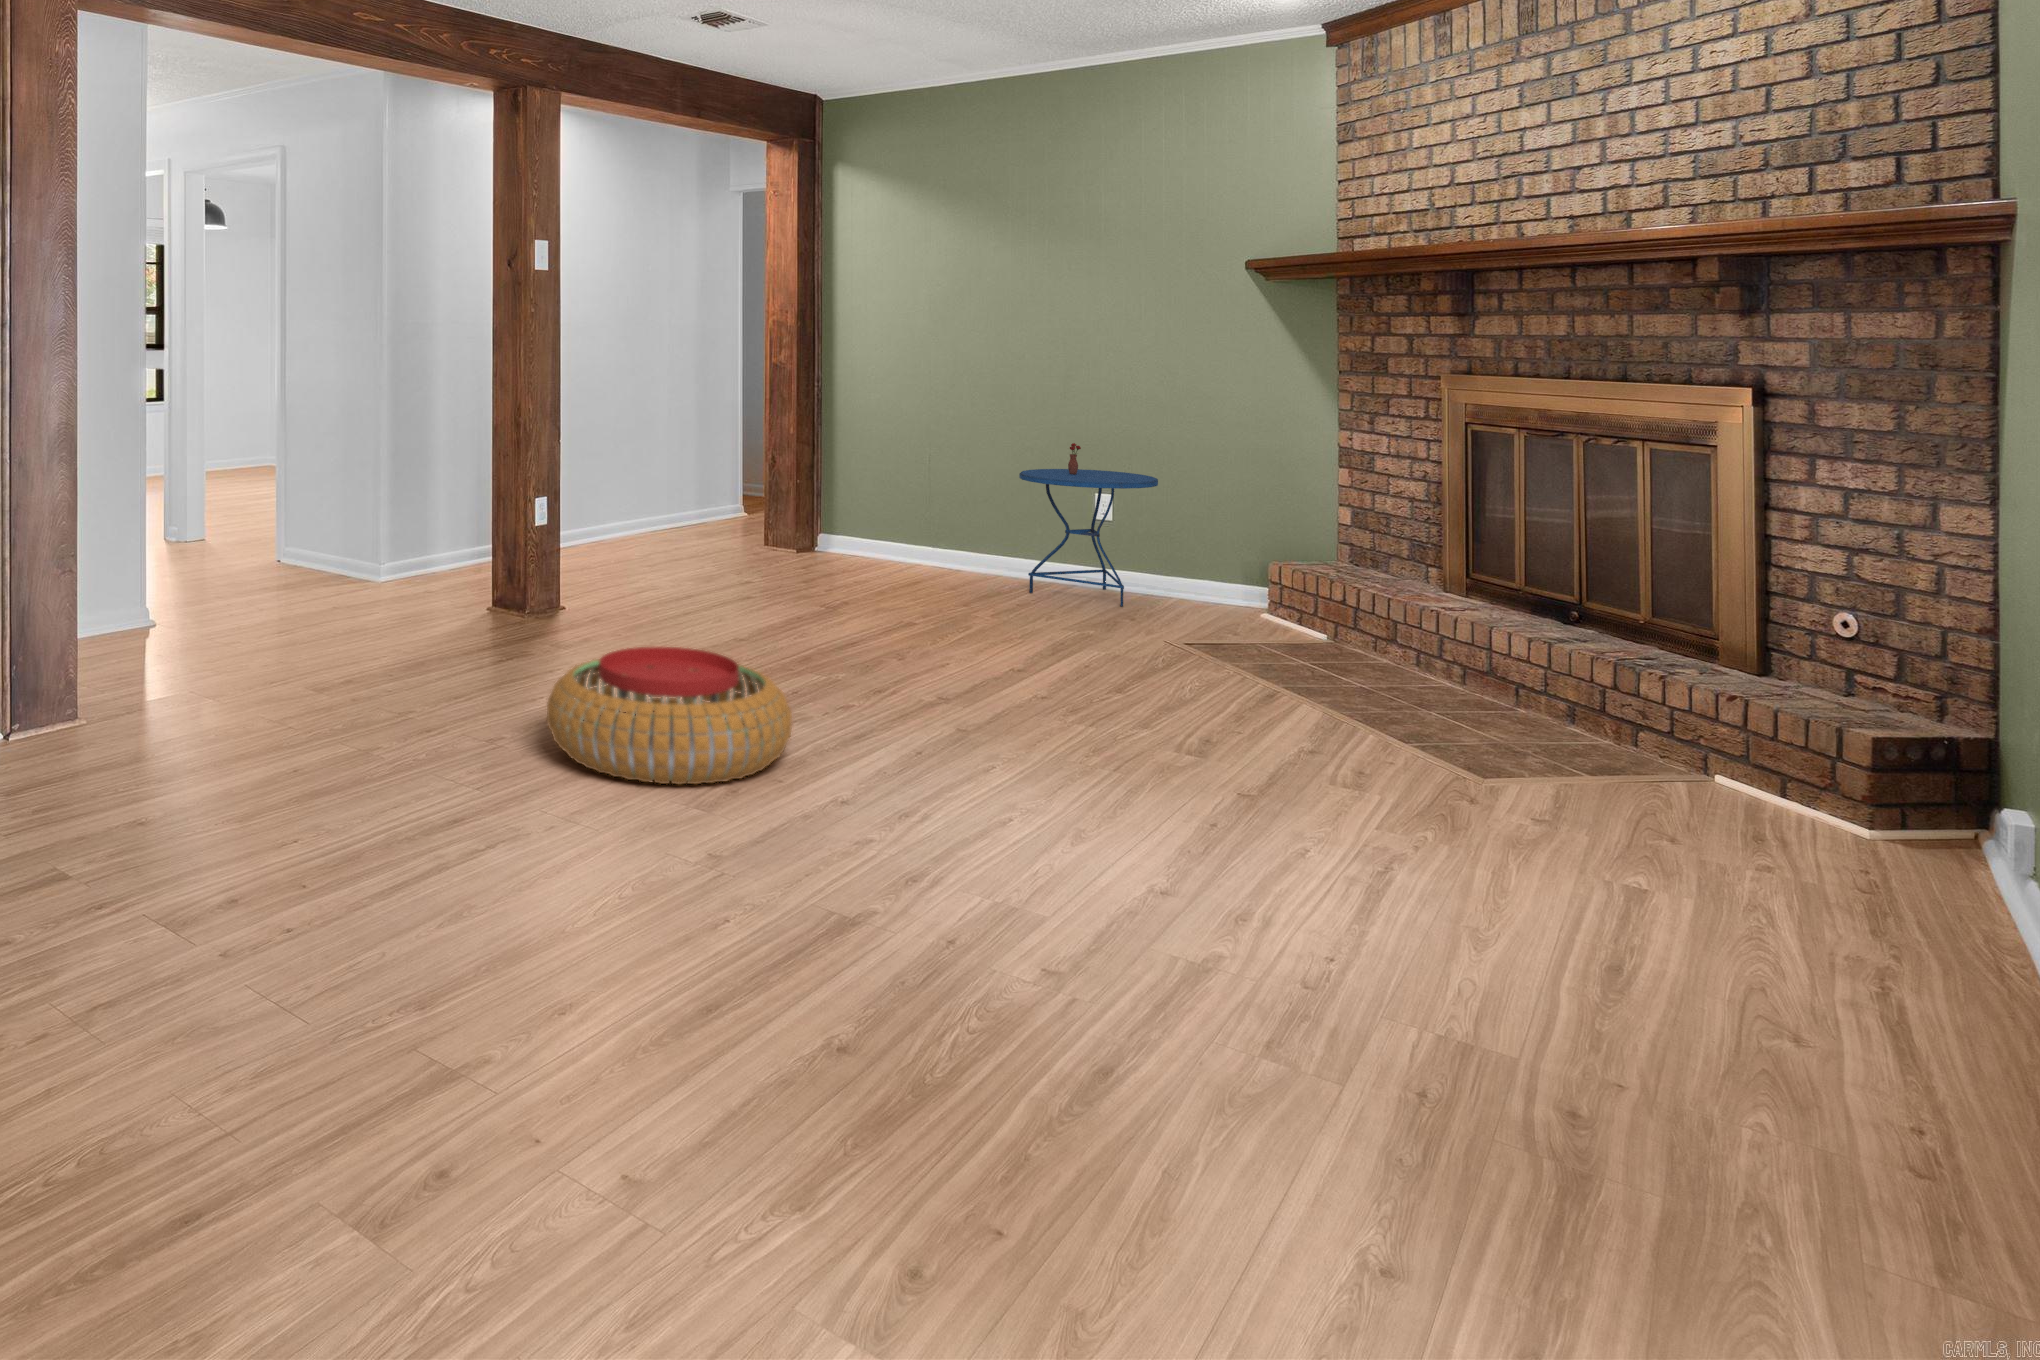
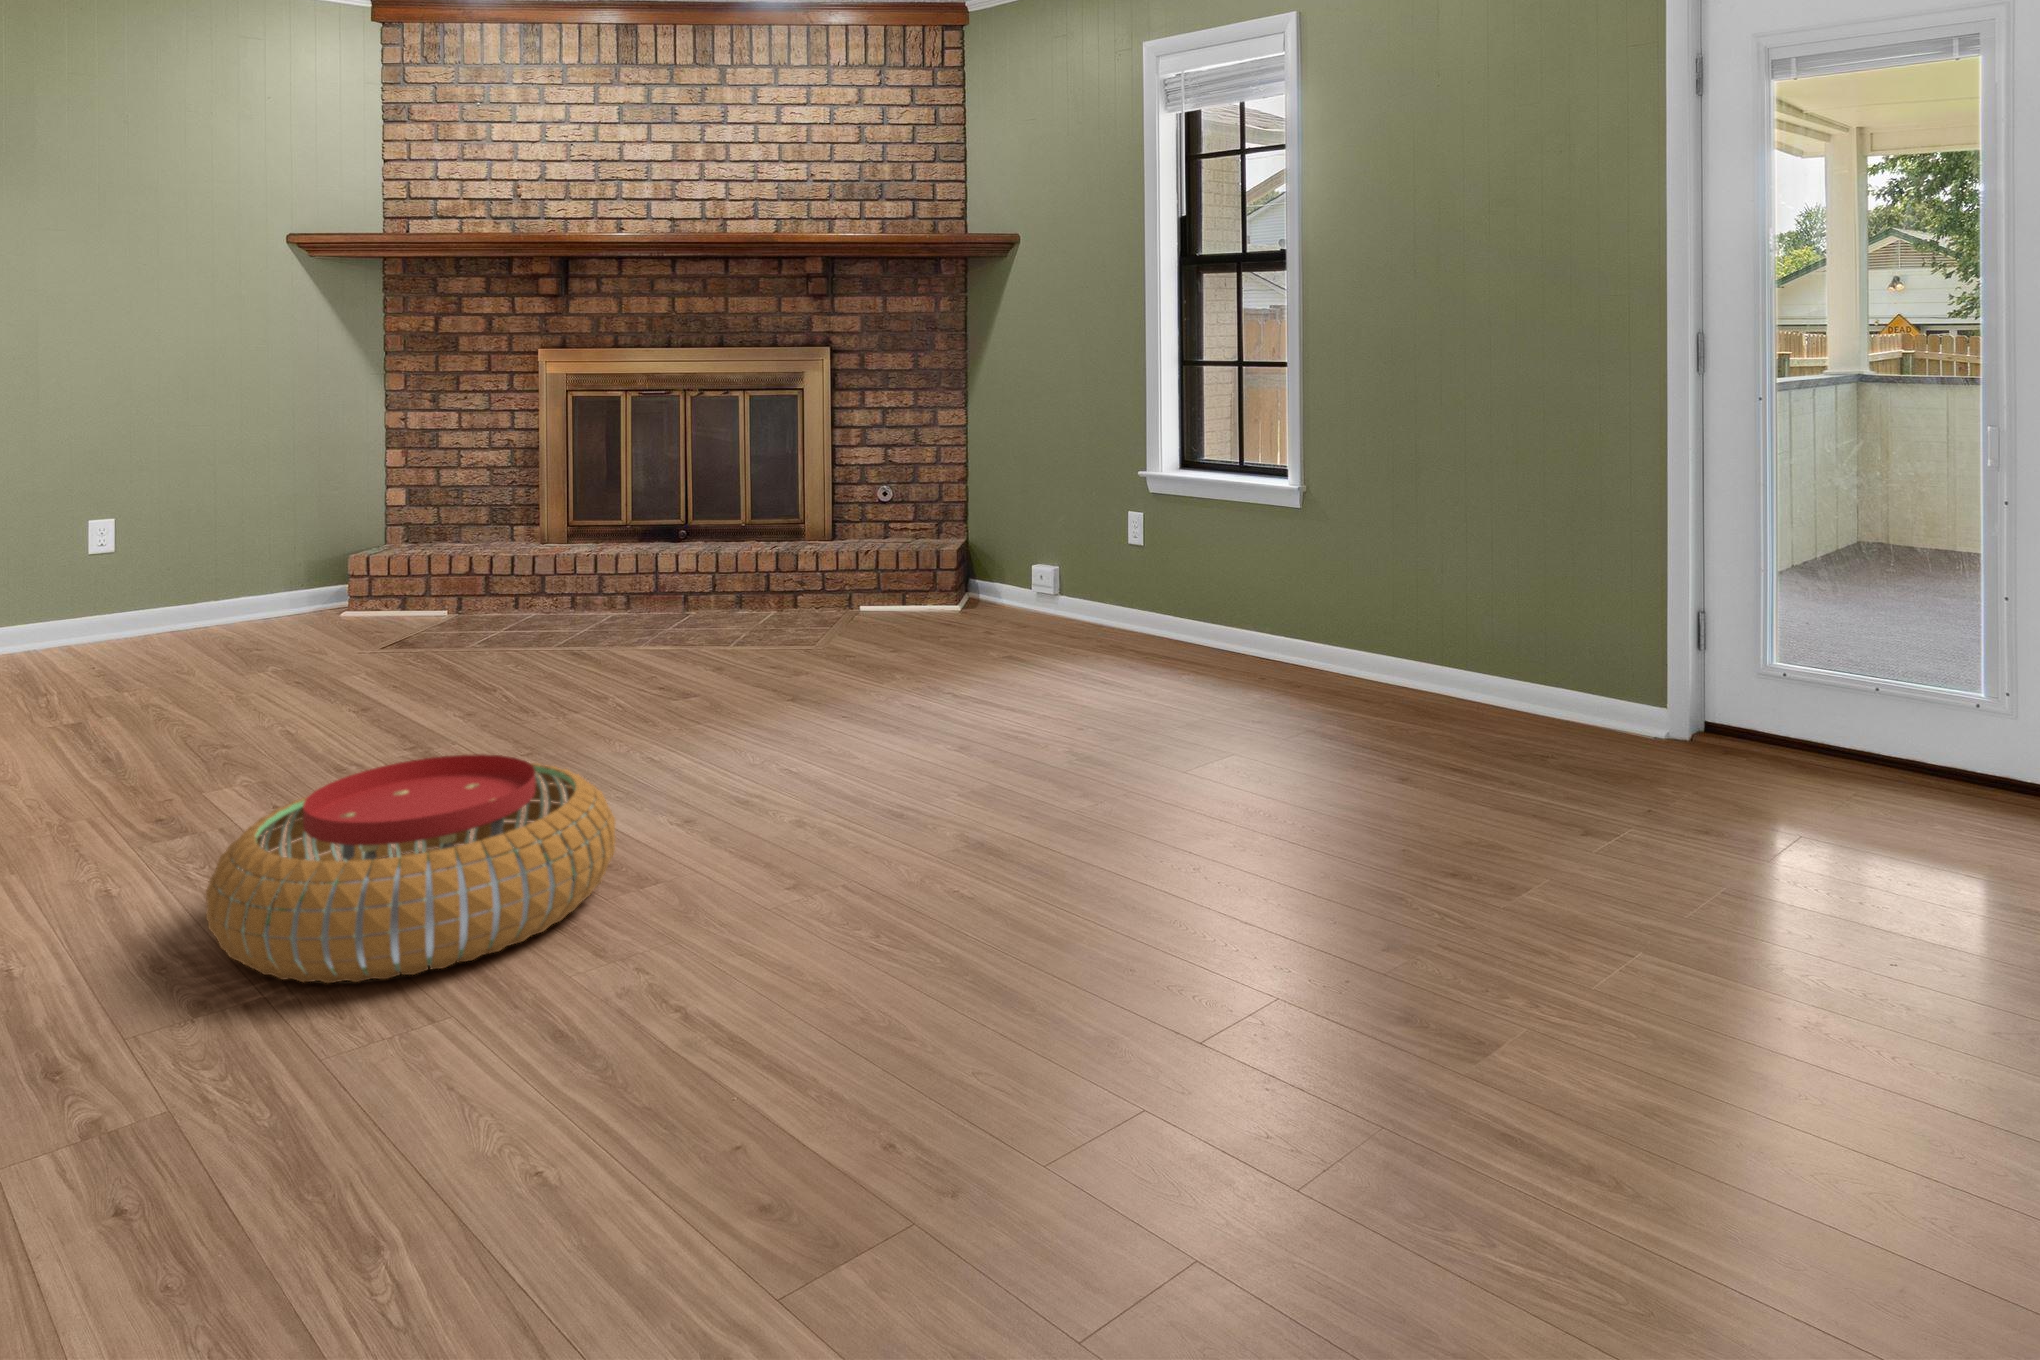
side table: present [1019,443,1158,607] -> none [23,457,231,668]

